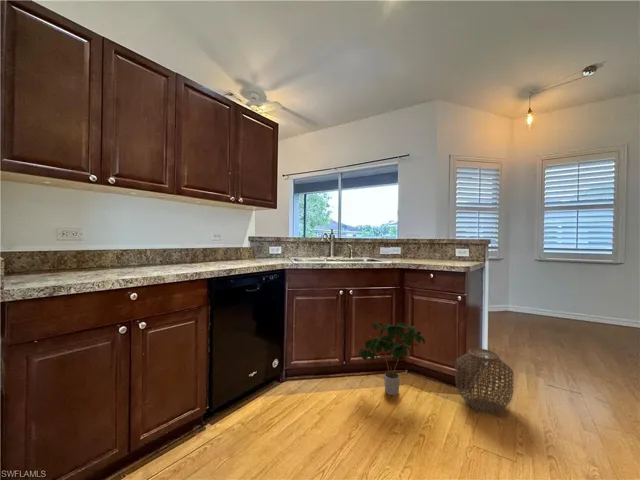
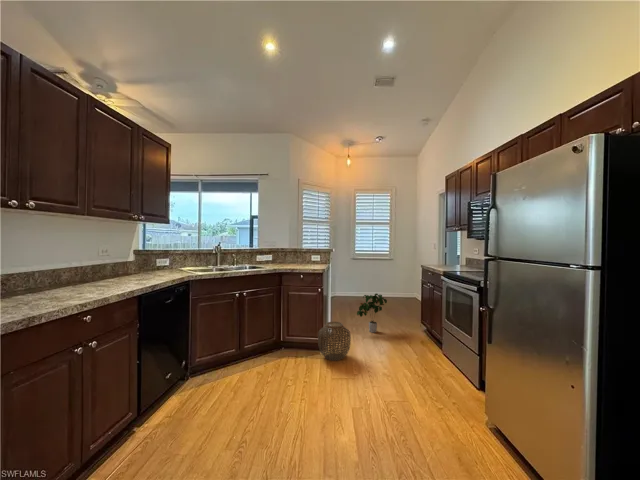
potted plant: present [359,322,425,395] -> present [357,294,387,333]

